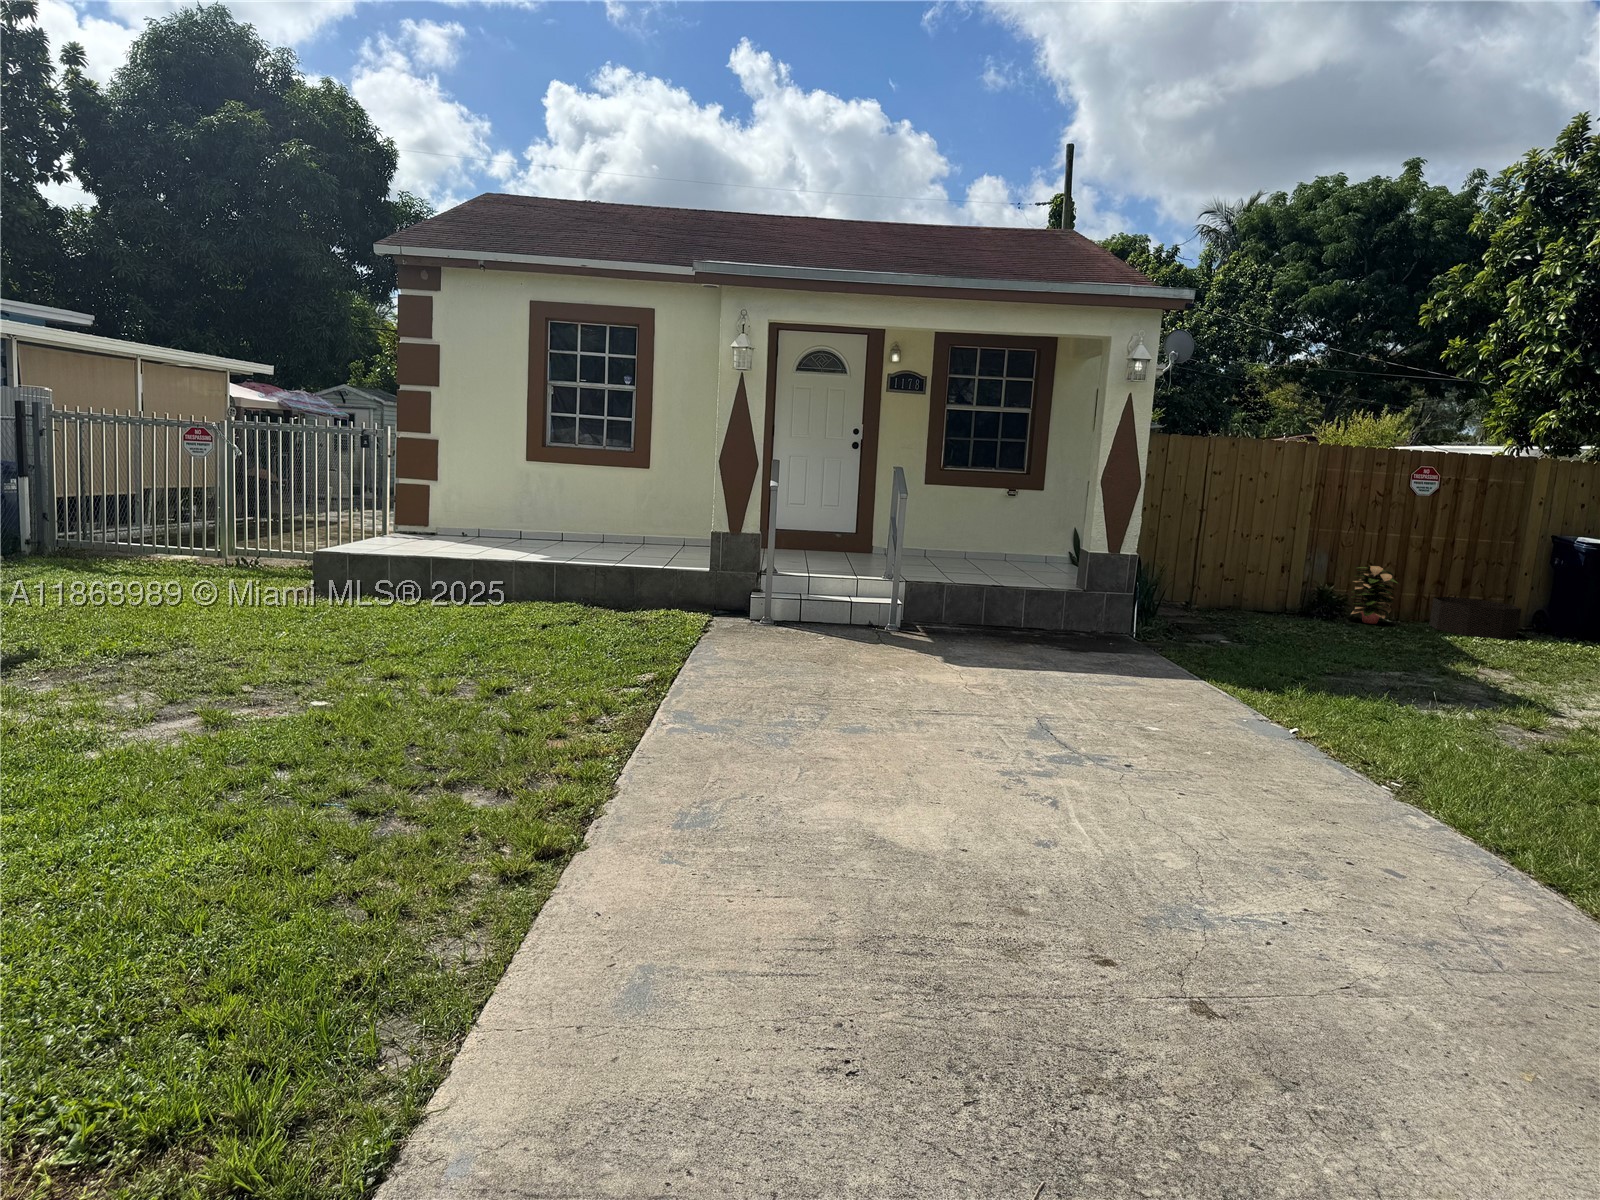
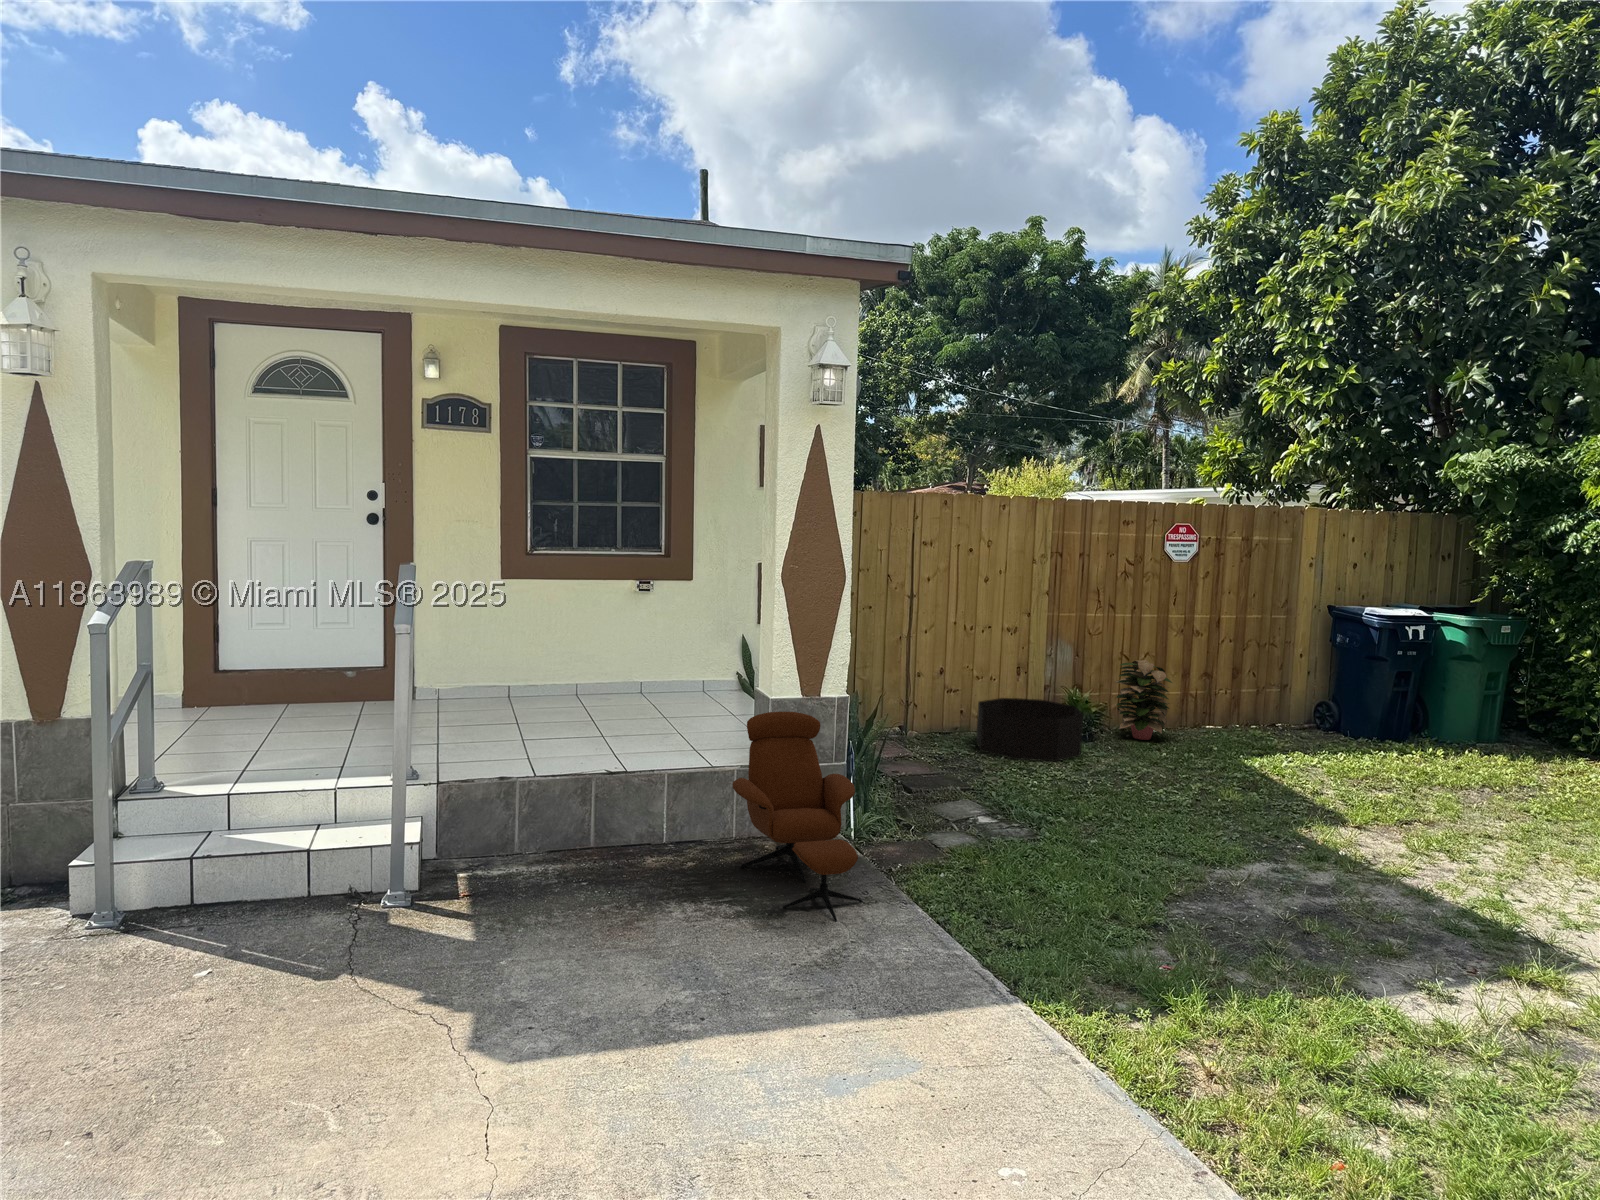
lounge chair: none [1064,559,1135,660] -> present [733,712,862,921]
basket: present [1429,597,1521,639] -> present [976,698,1083,762]

